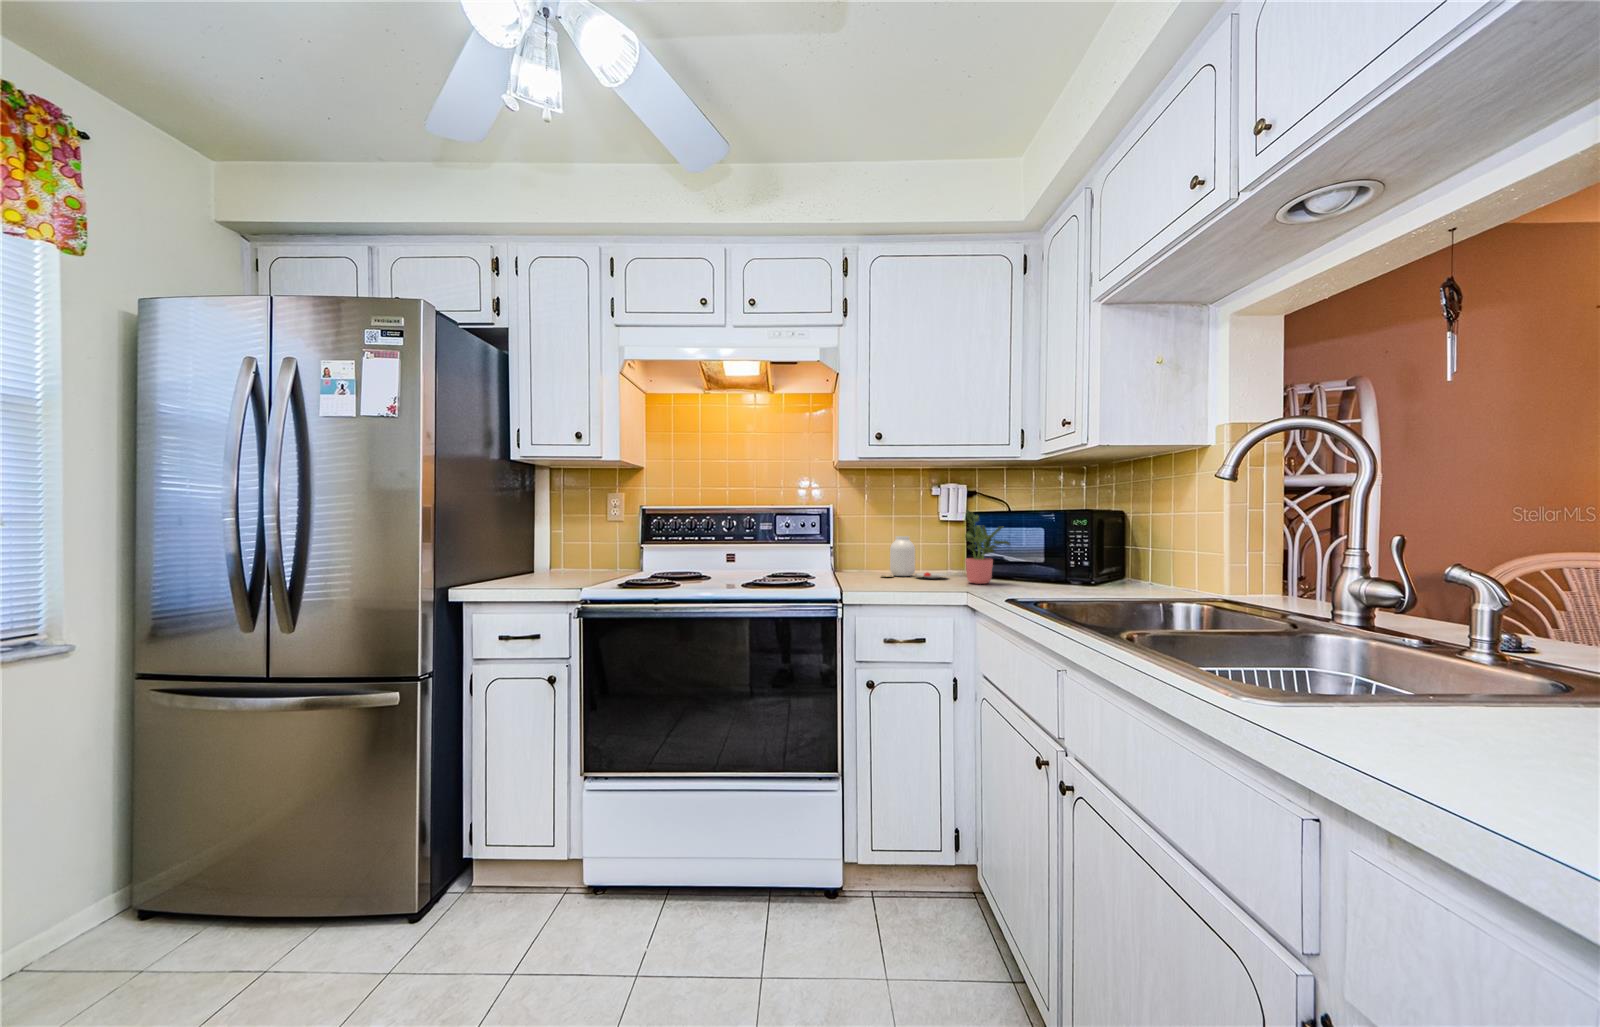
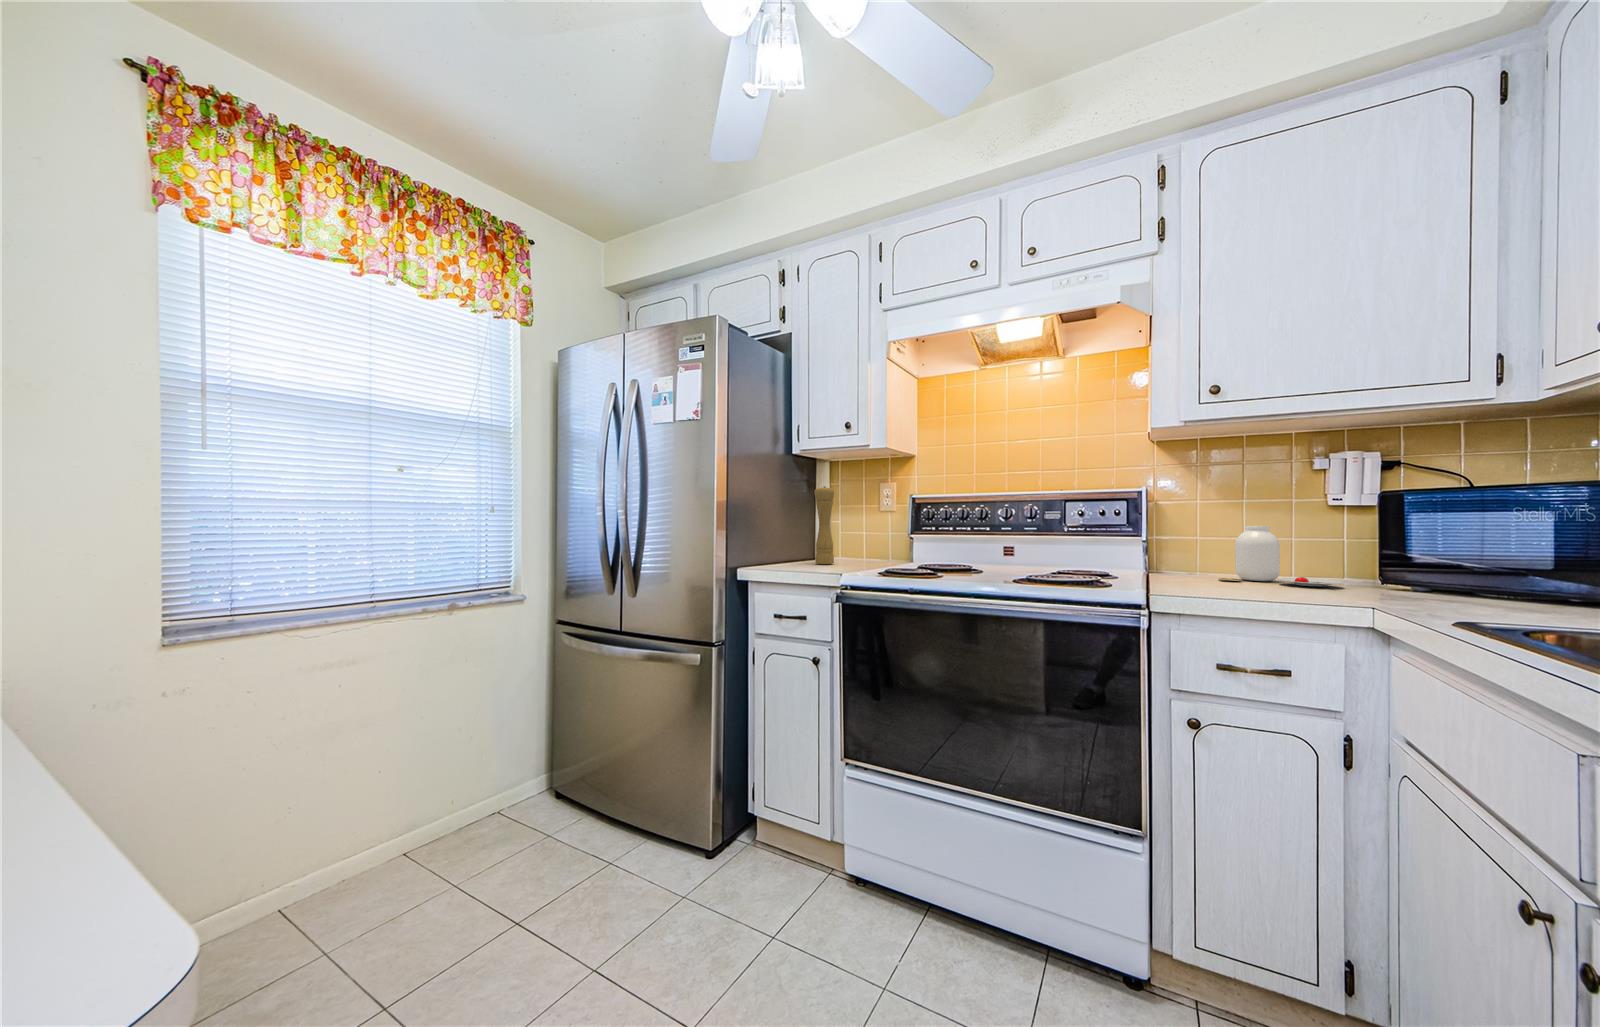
pepper mill: none [535,497,557,580] -> present [814,486,834,564]
potted plant: present [965,510,1010,584] -> none [1375,484,1480,599]

